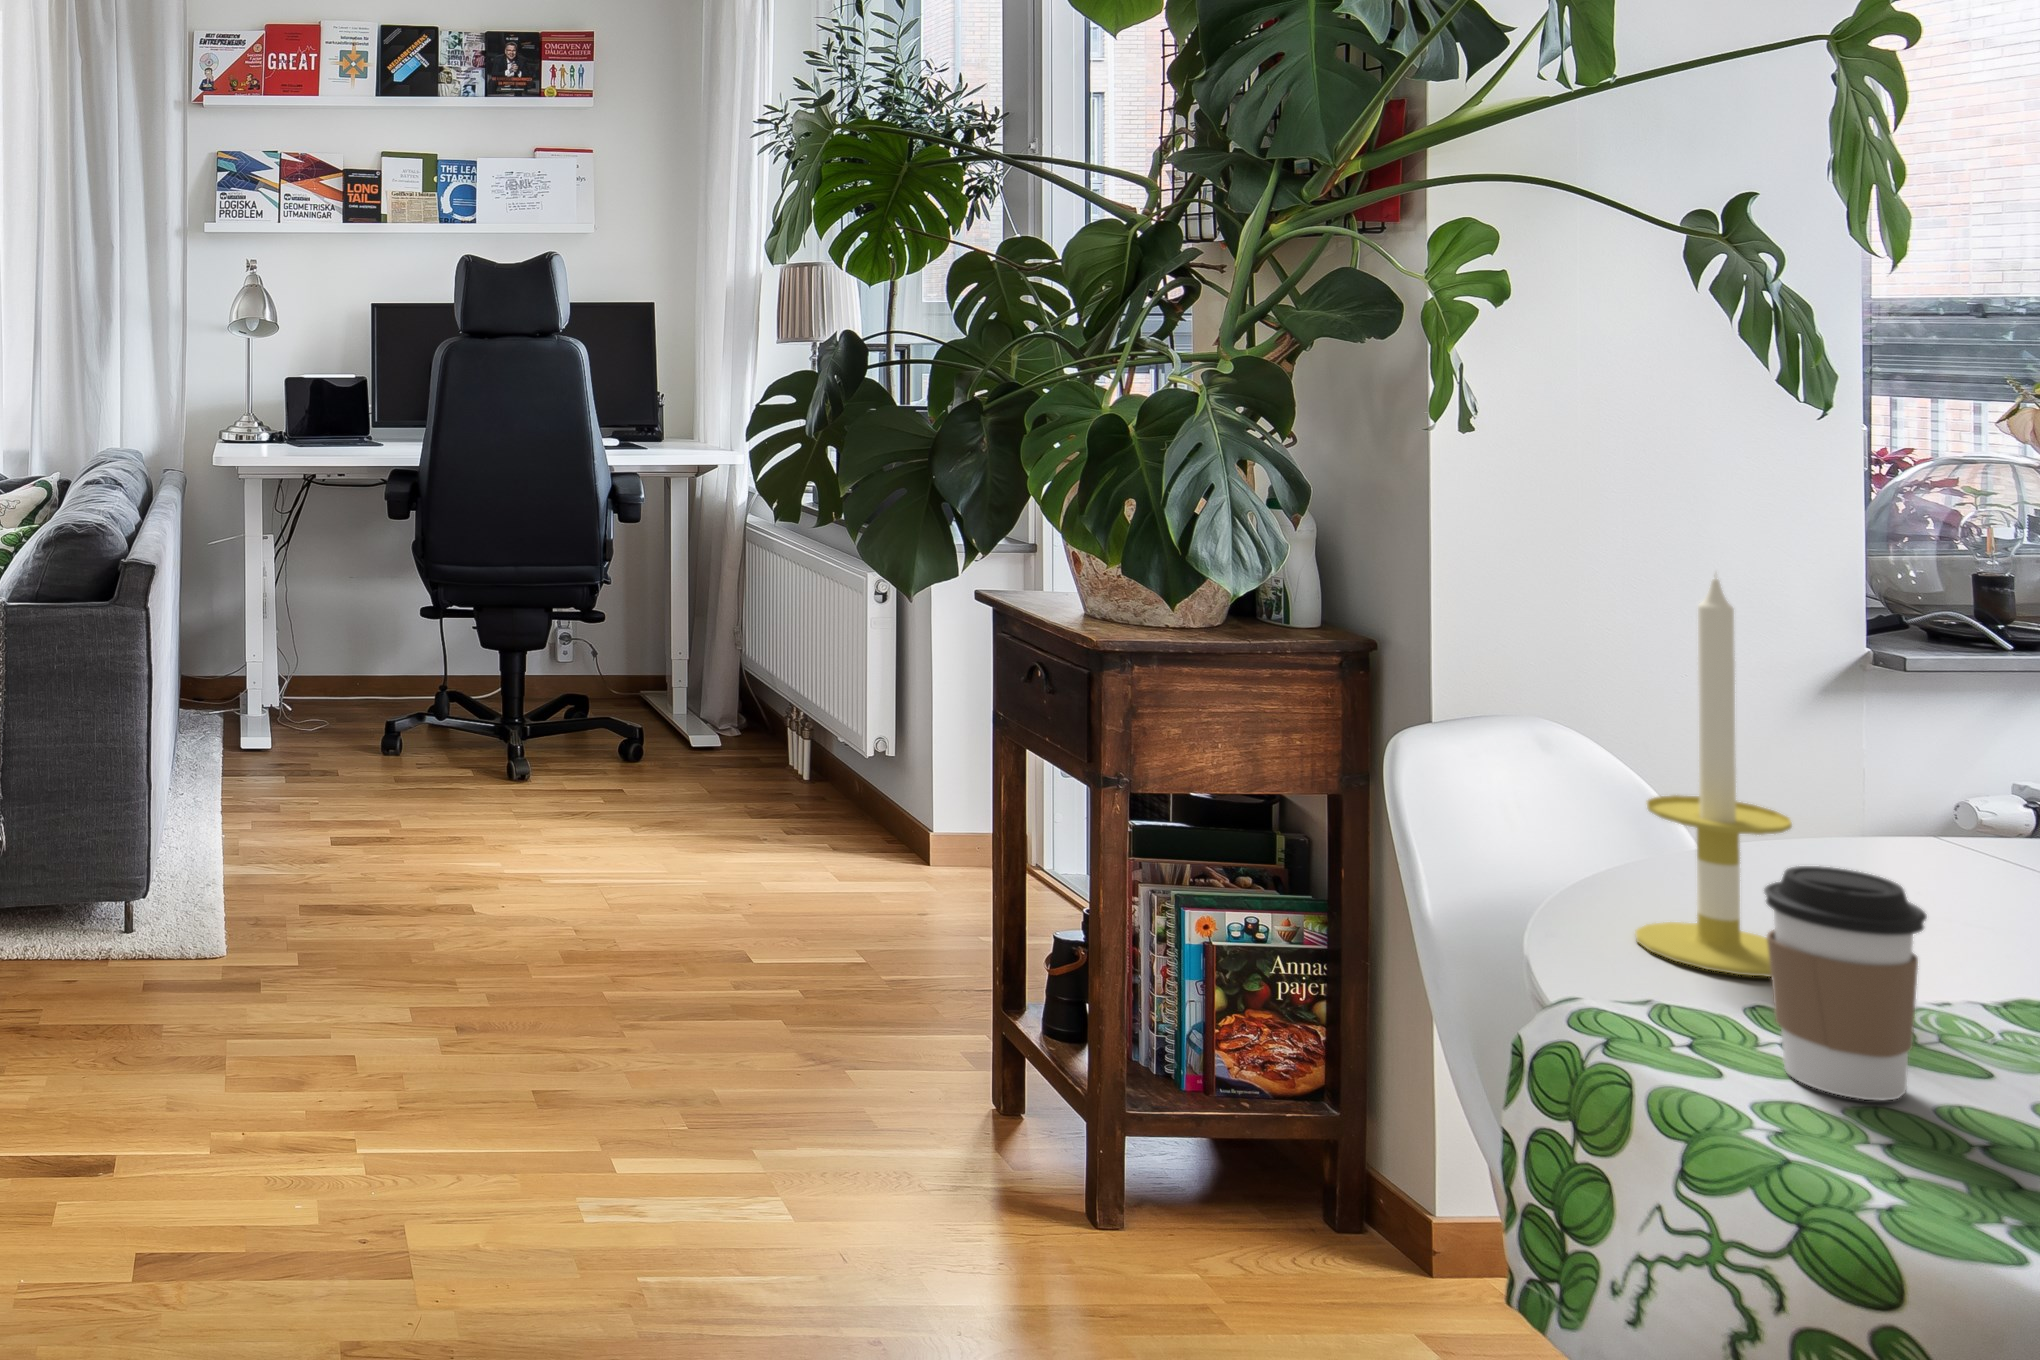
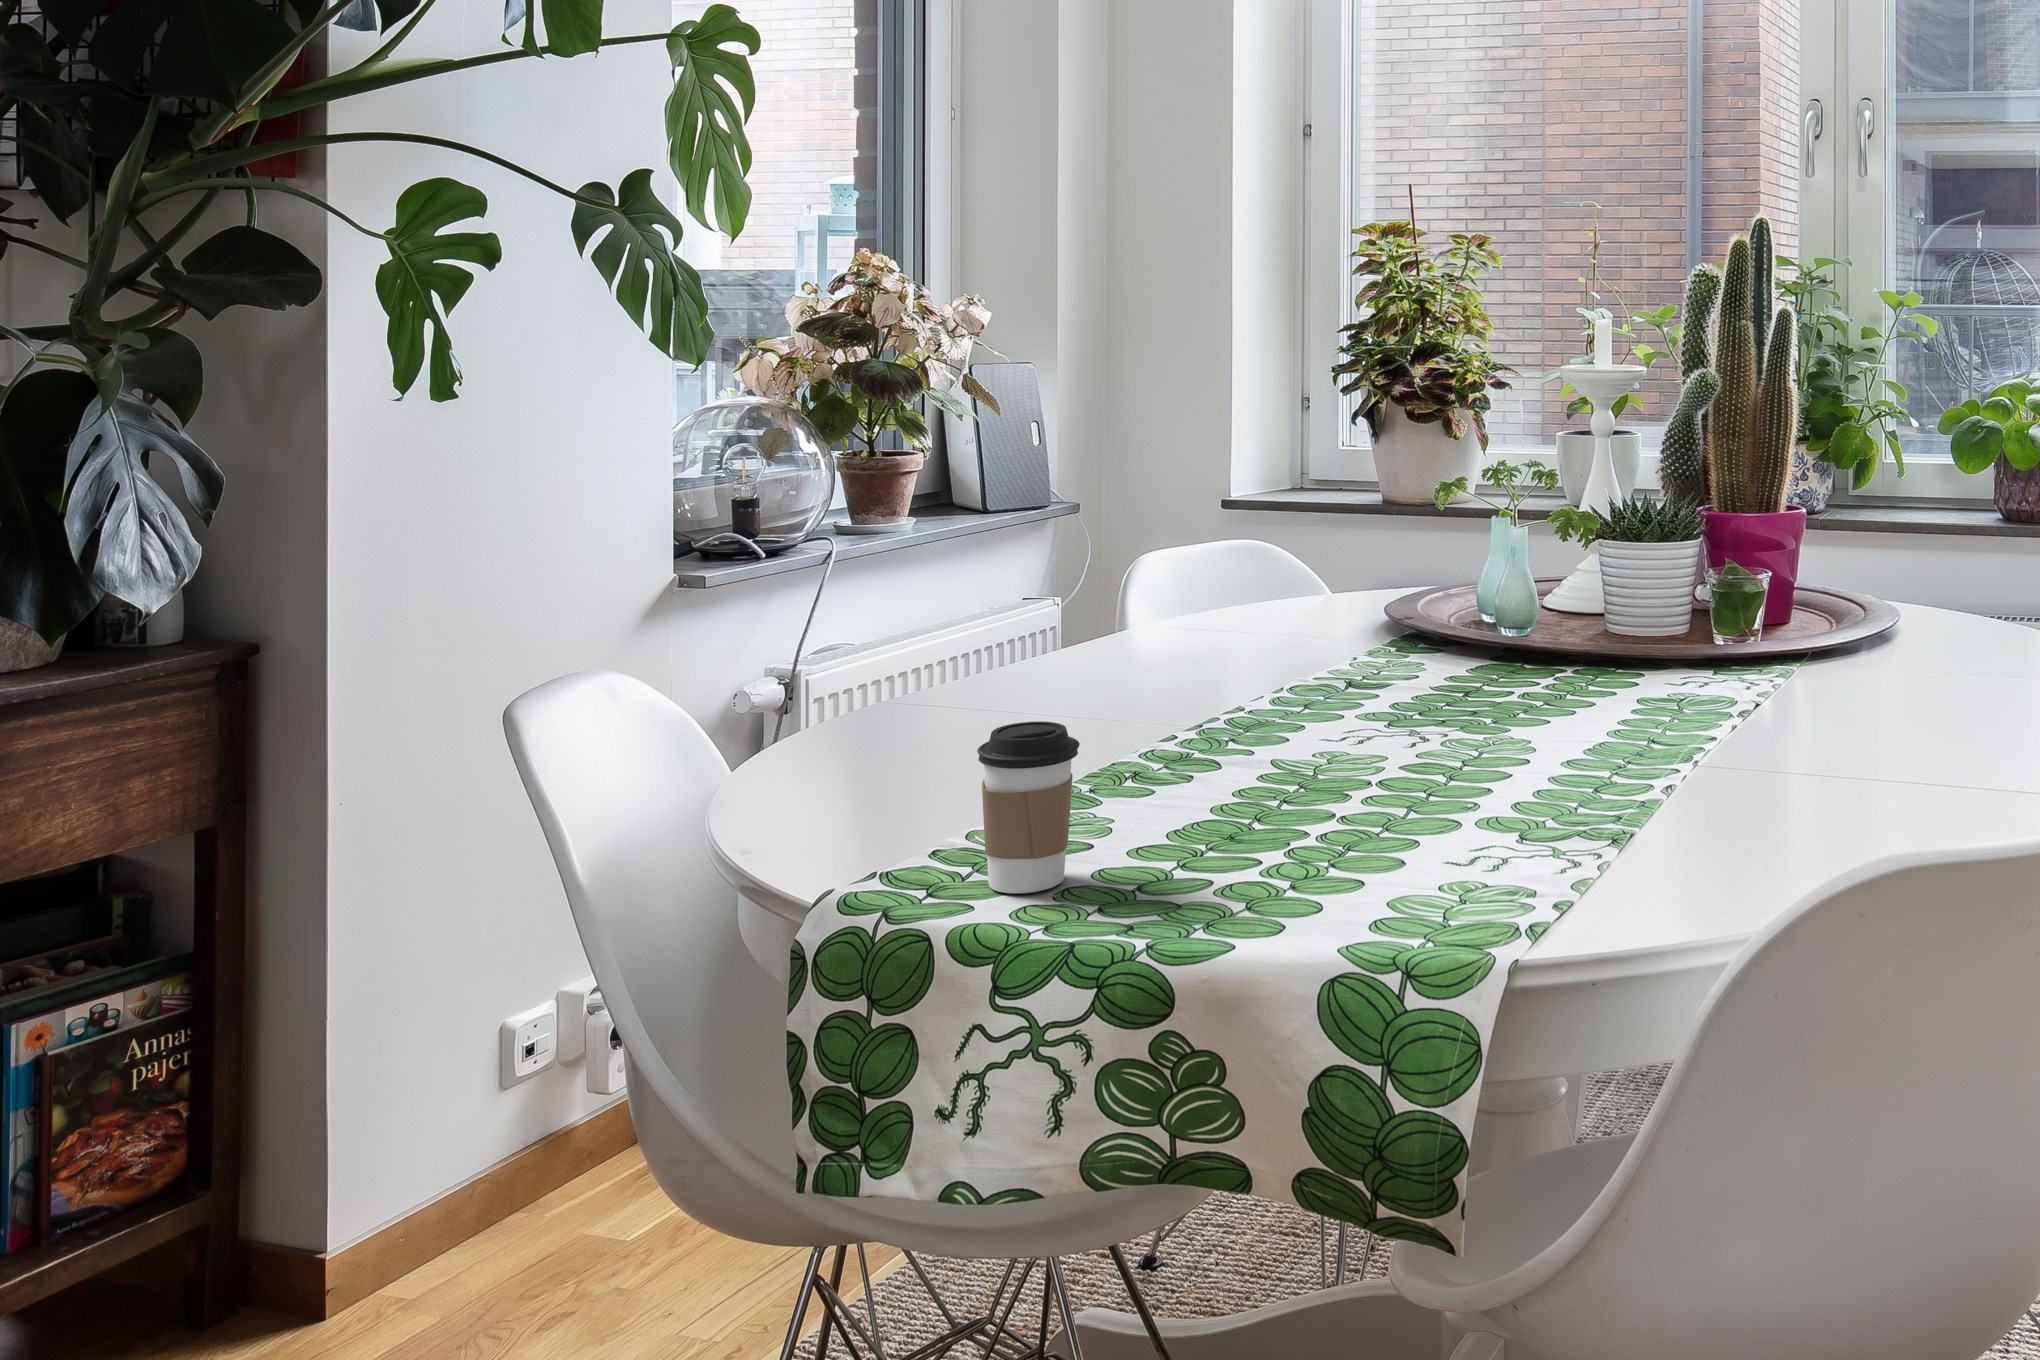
candle: present [1636,578,1792,977] -> none [800,512,924,845]

